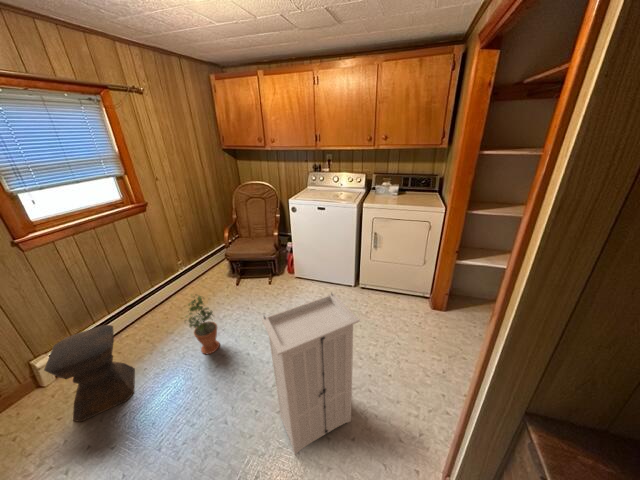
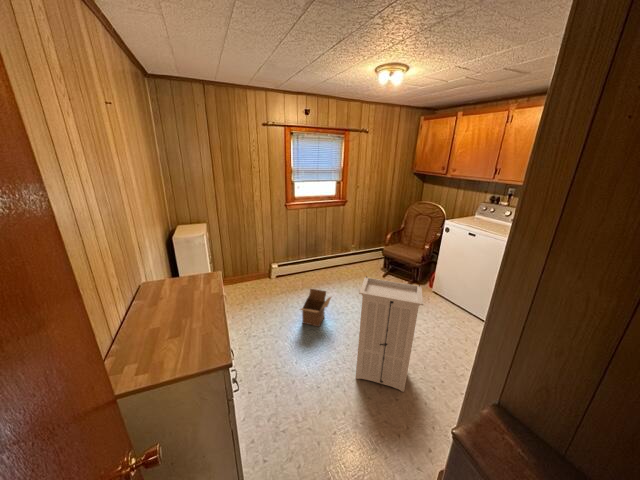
potted plant: present [186,296,220,354] -> none [336,262,354,305]
stool: present [44,325,135,422] -> none [274,257,305,303]
cardboard box: none [150,355,200,431] -> present [300,289,331,326]

